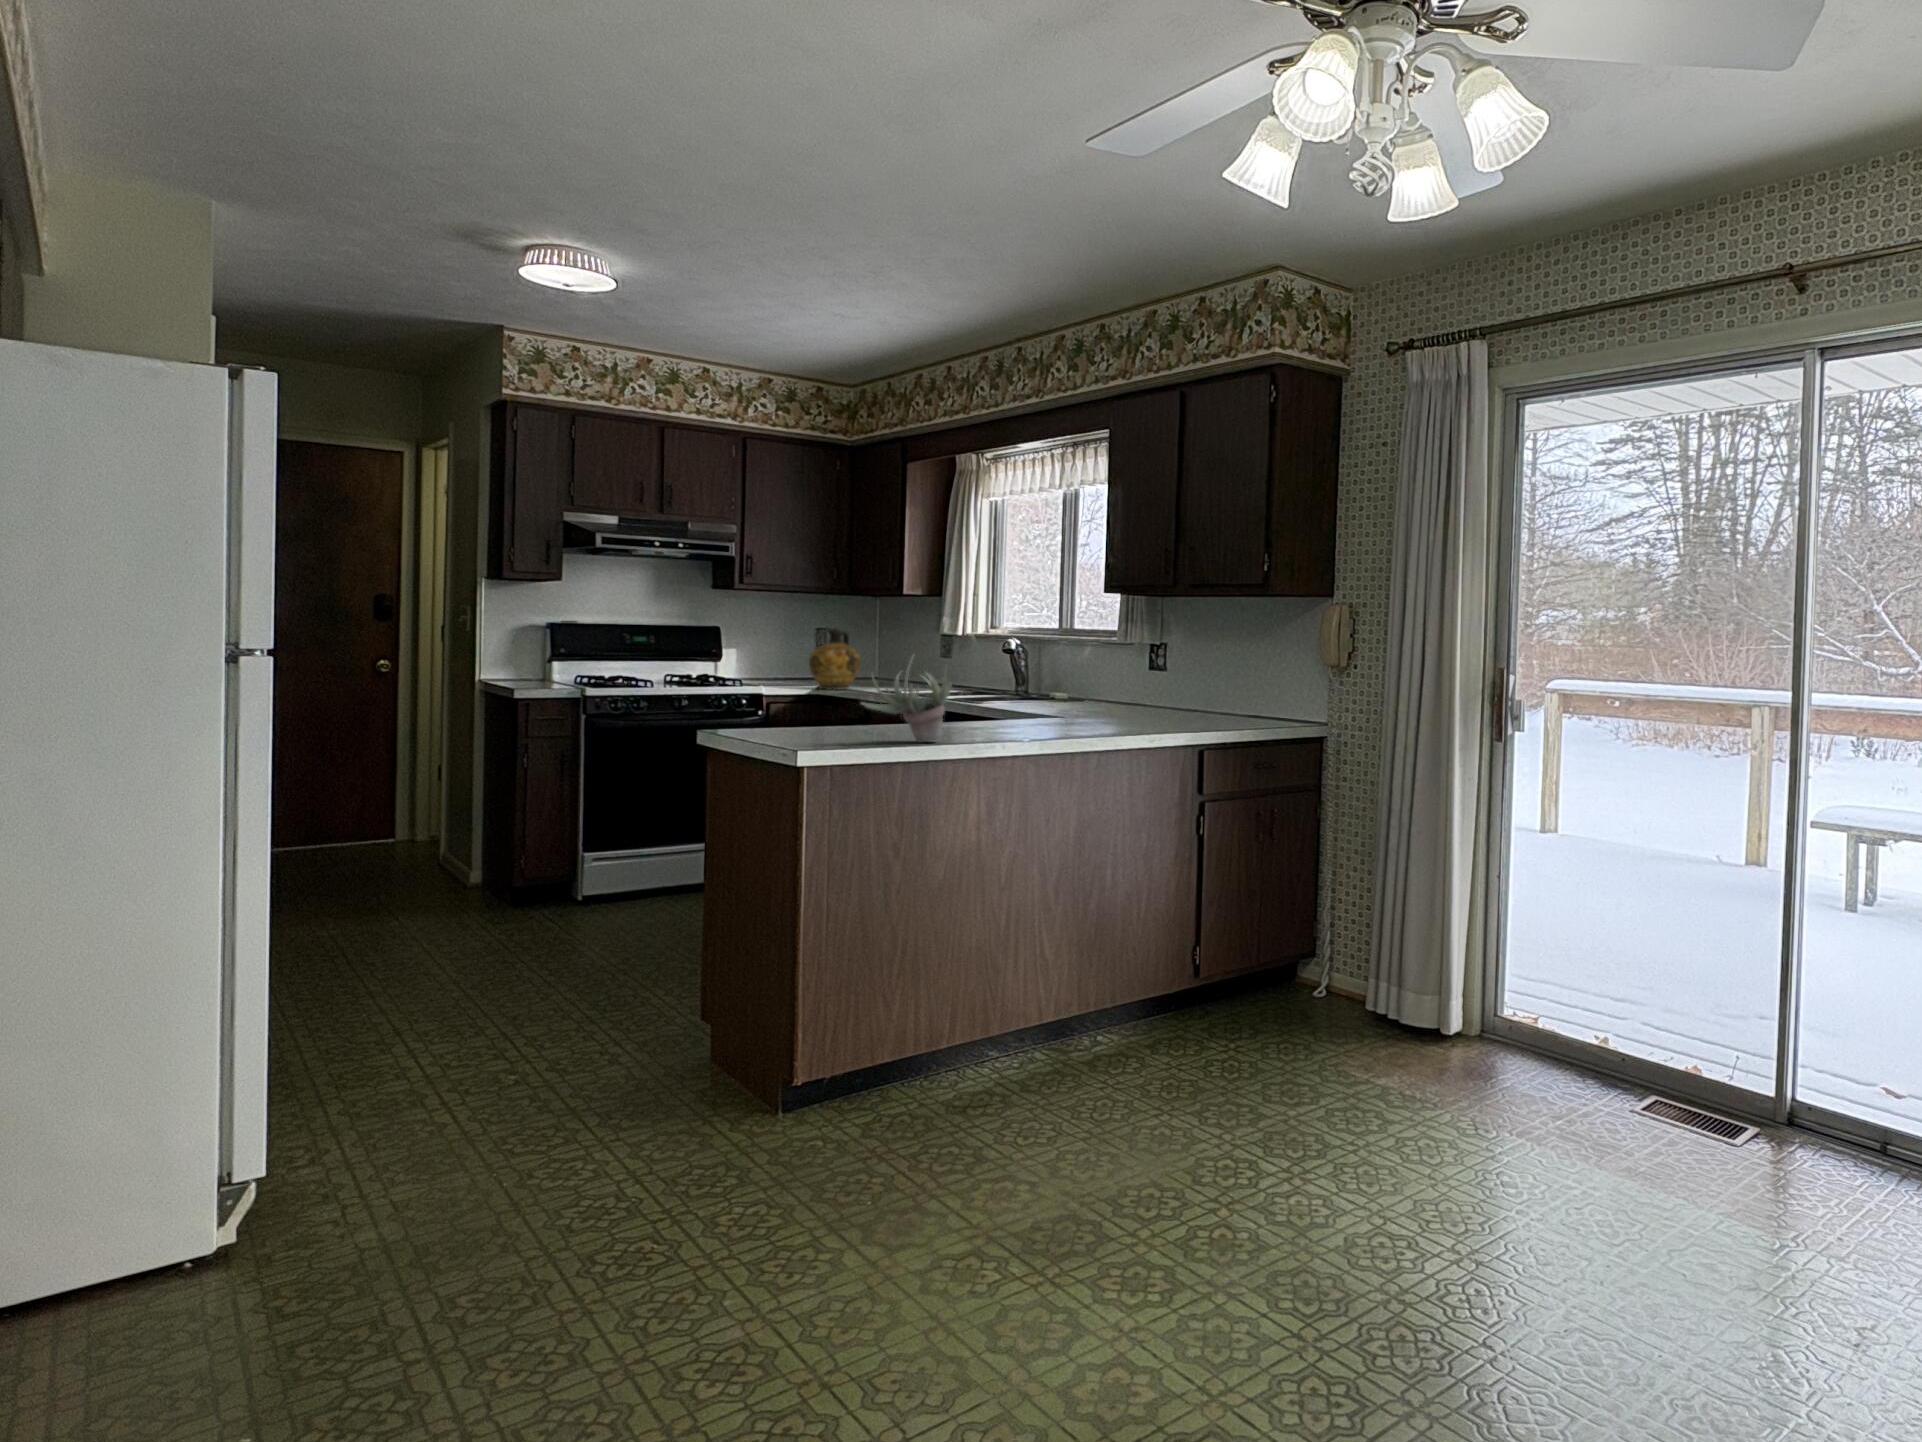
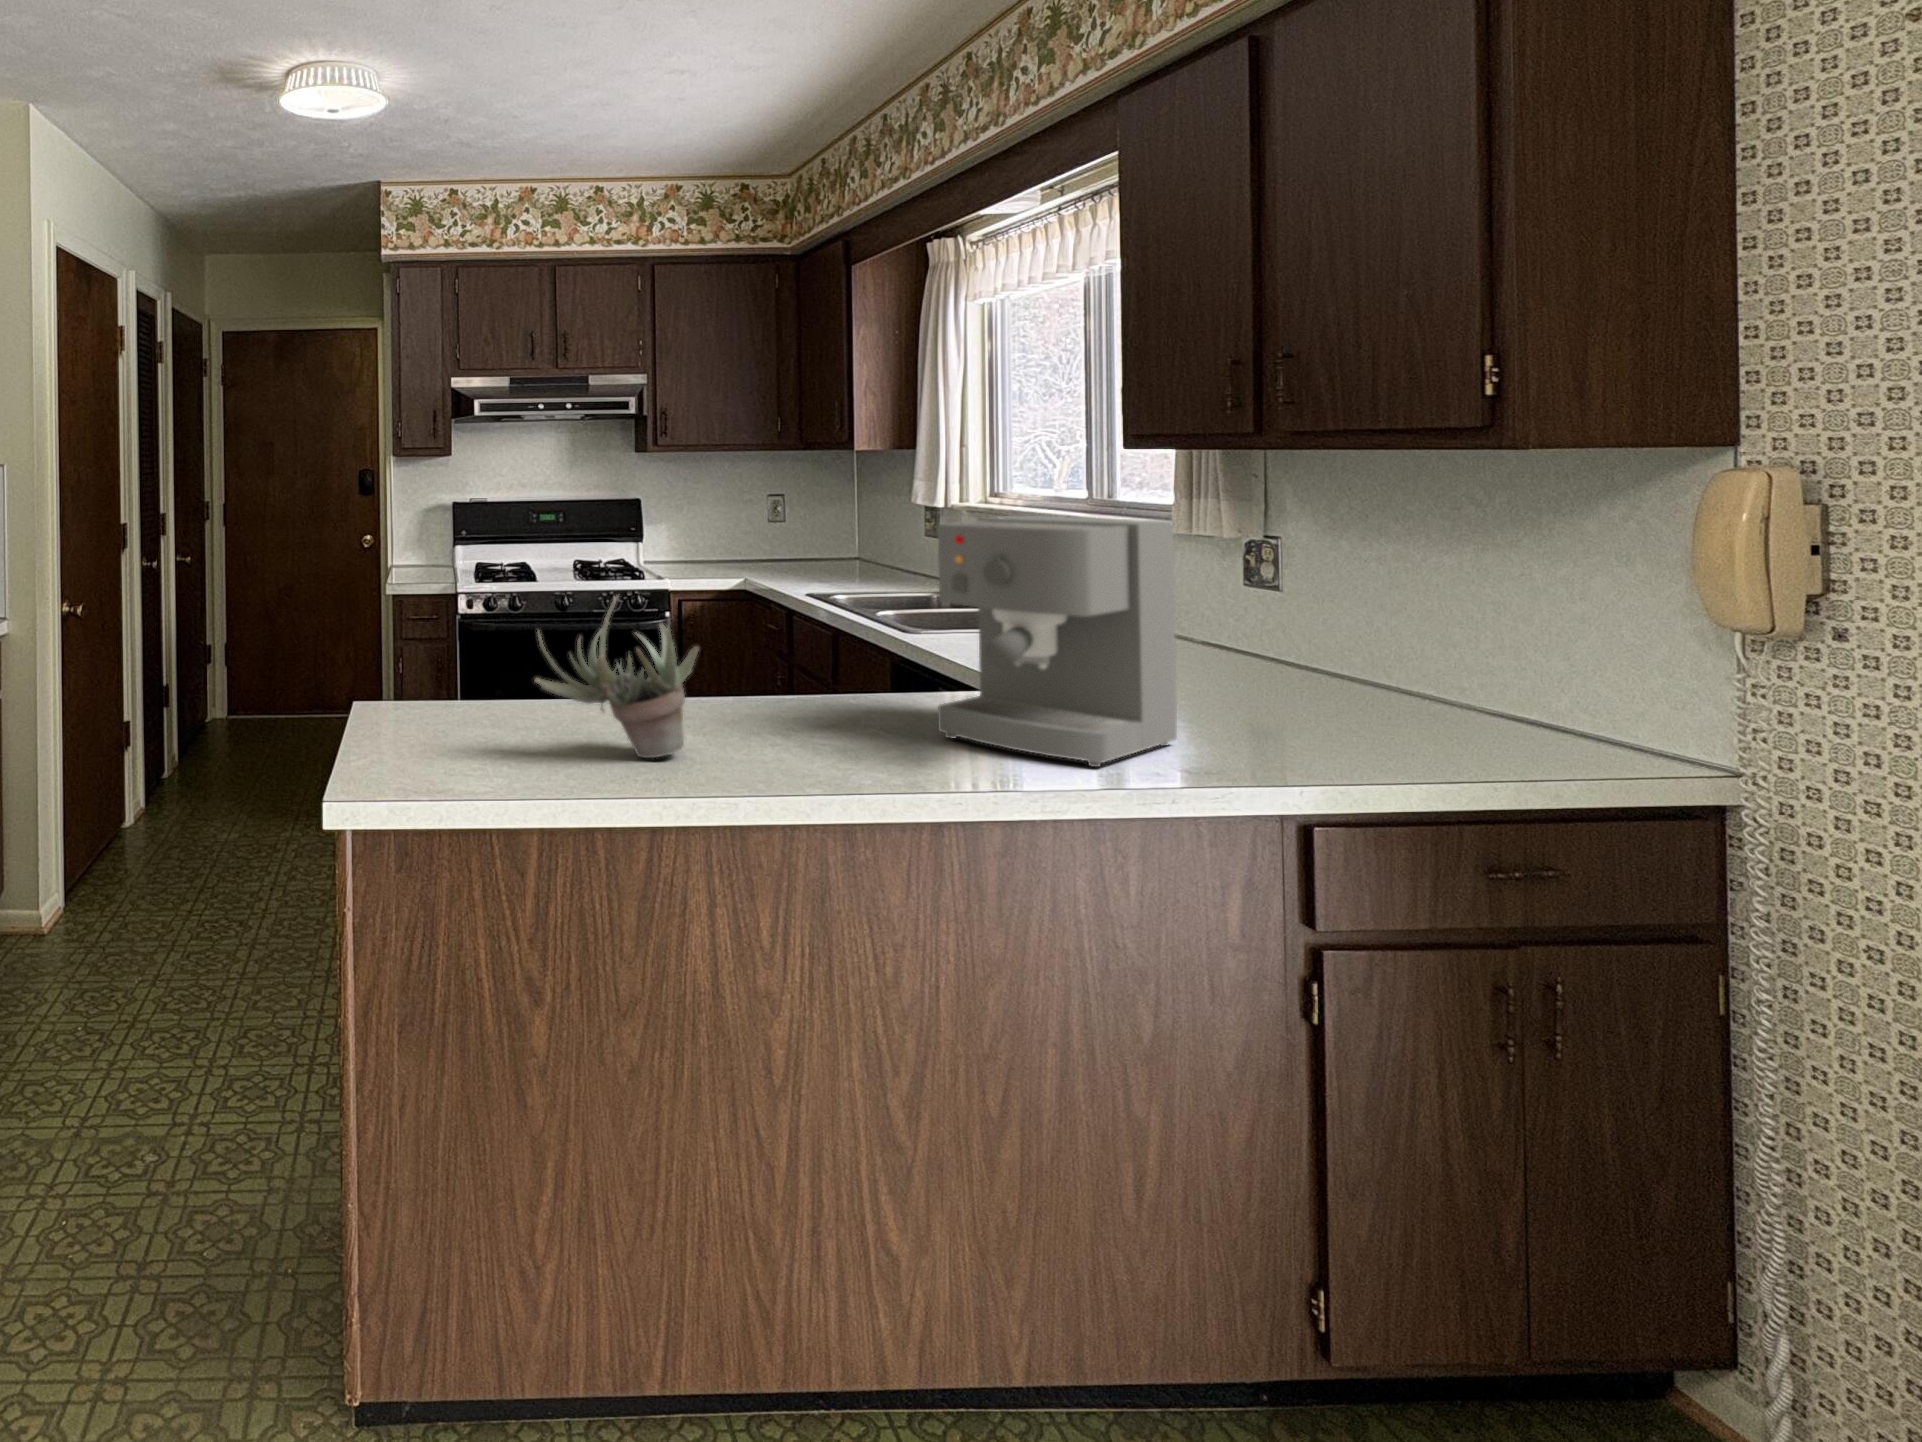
coffee maker: none [1049,623,1151,737] -> present [938,516,1177,767]
ceramic jug: present [809,628,861,690] -> none [727,497,795,580]

